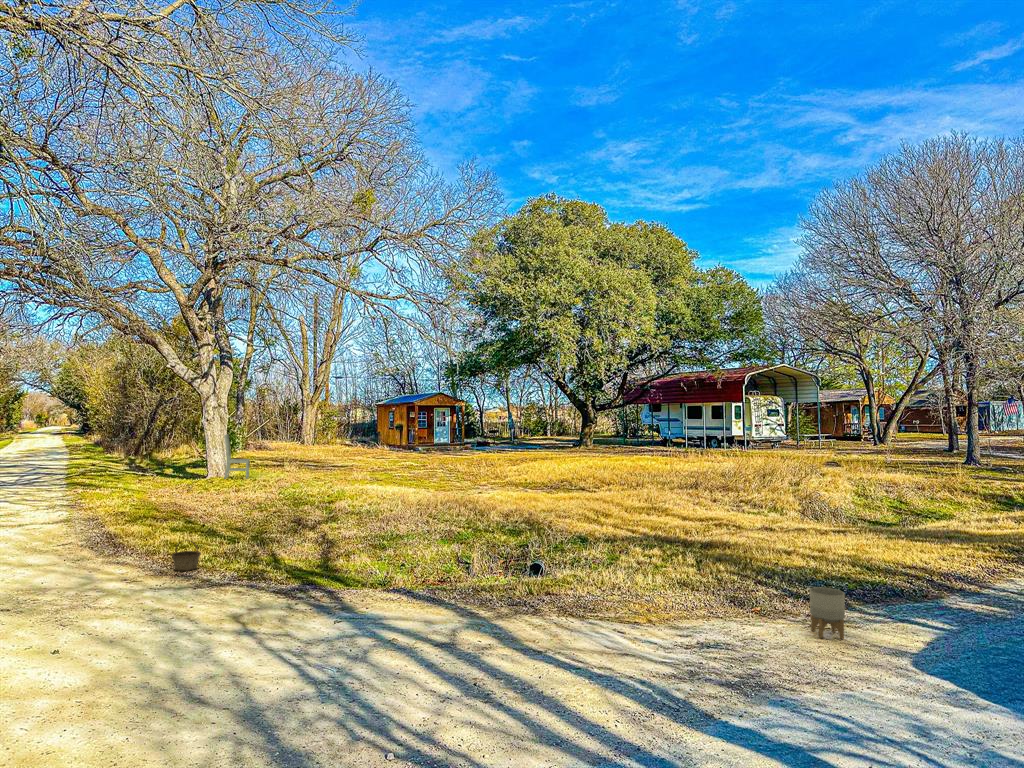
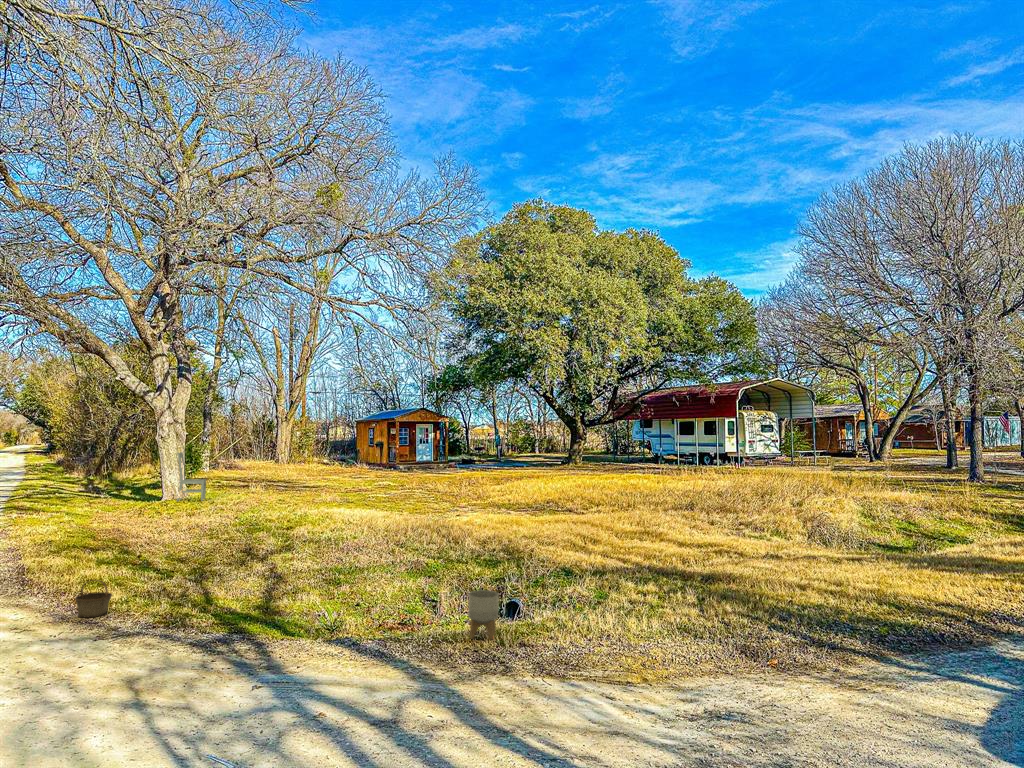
planter: present [810,587,845,639] -> present [468,590,499,640]

